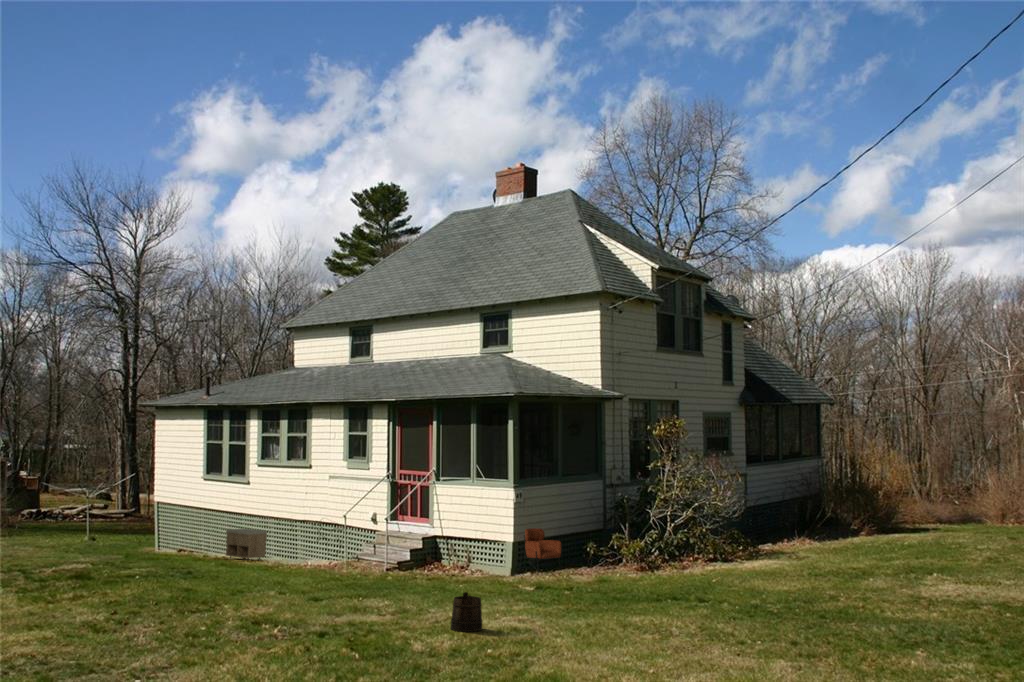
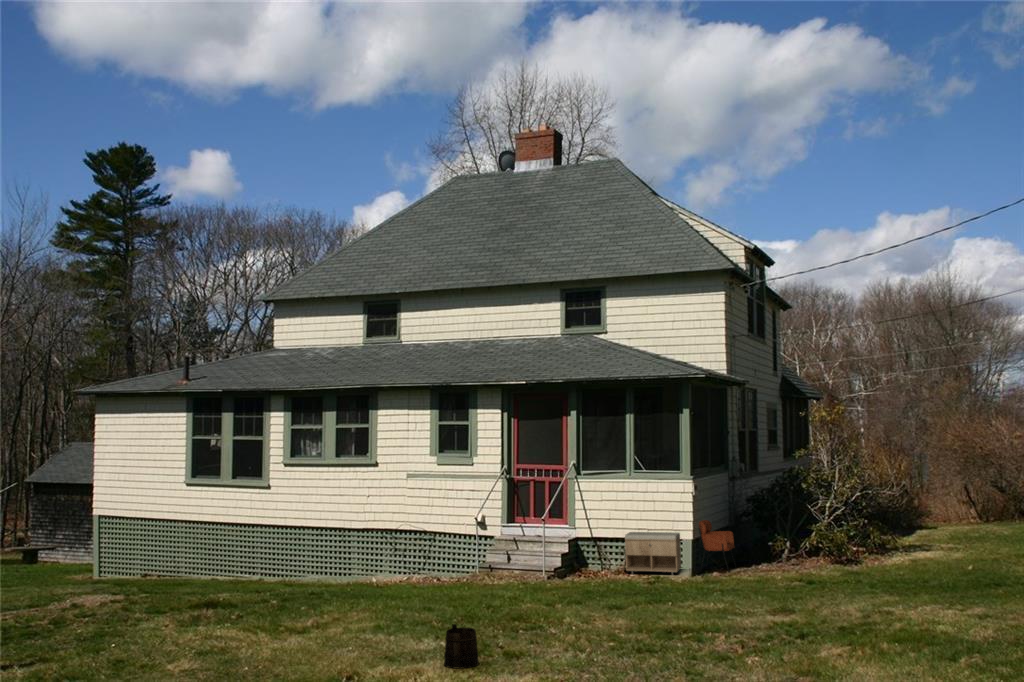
storage bench: present [226,529,267,560] -> present [625,532,681,575]
bucket: present [451,592,482,632] -> present [444,624,479,669]

